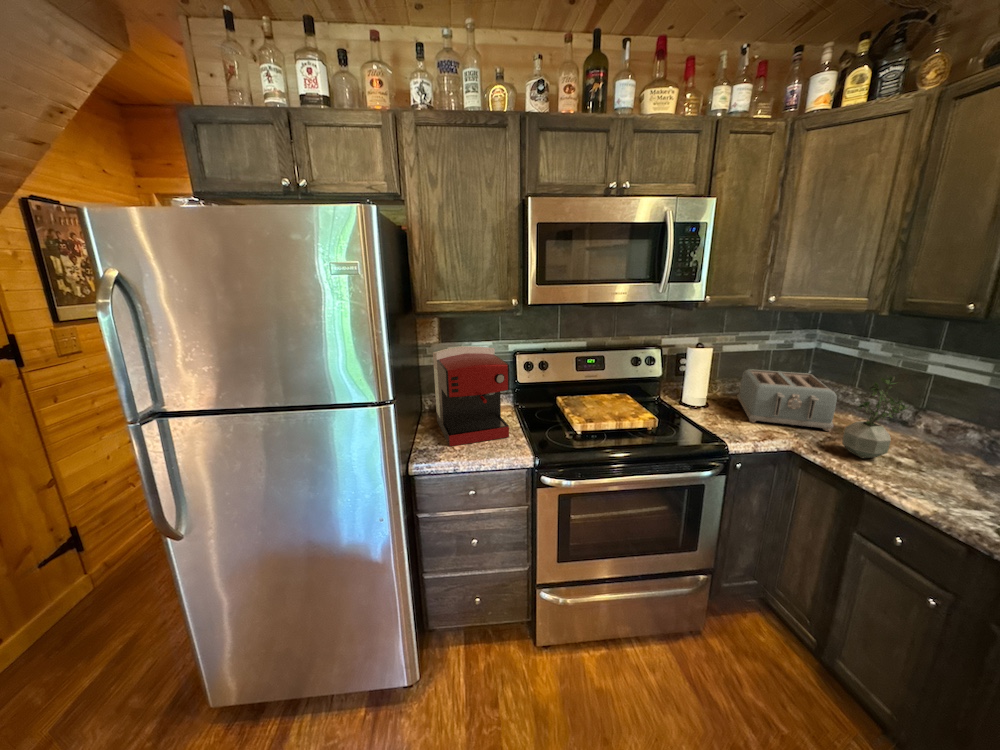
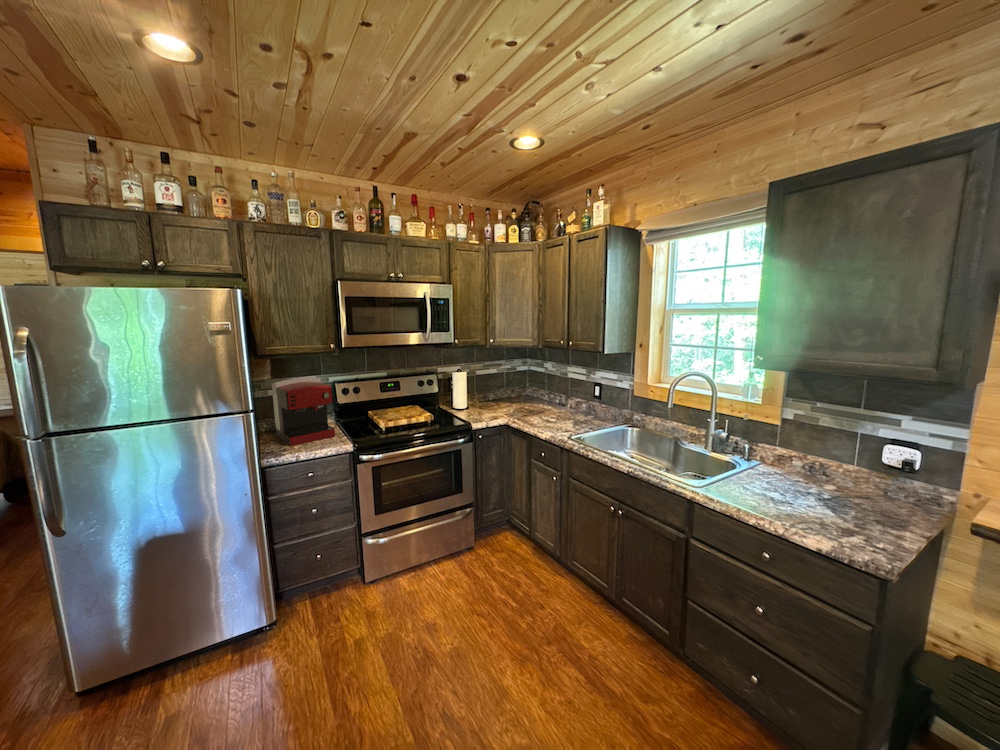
toaster: present [737,369,837,431] -> none [486,383,528,413]
potted plant: present [842,376,908,458] -> none [527,376,550,421]

